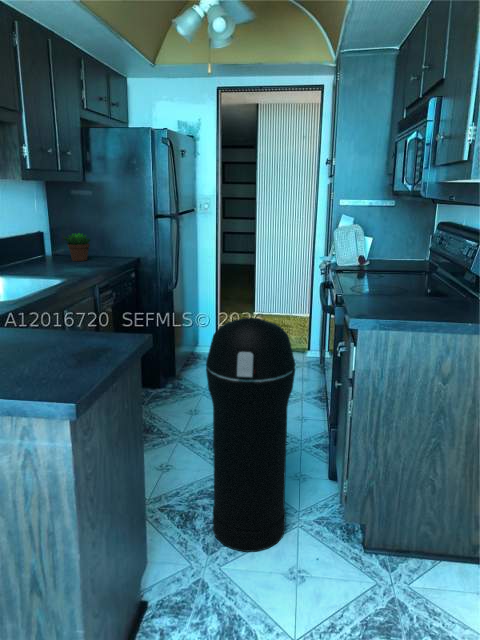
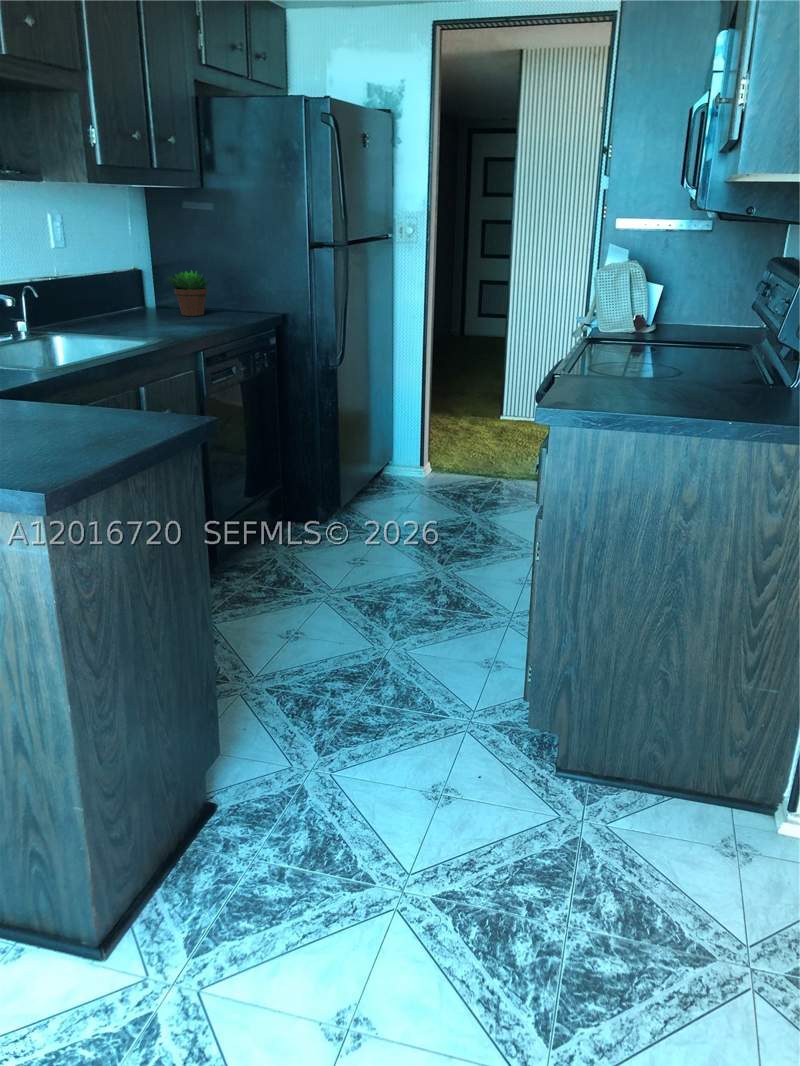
trash can: present [206,318,296,552] -> none [323,401,462,757]

